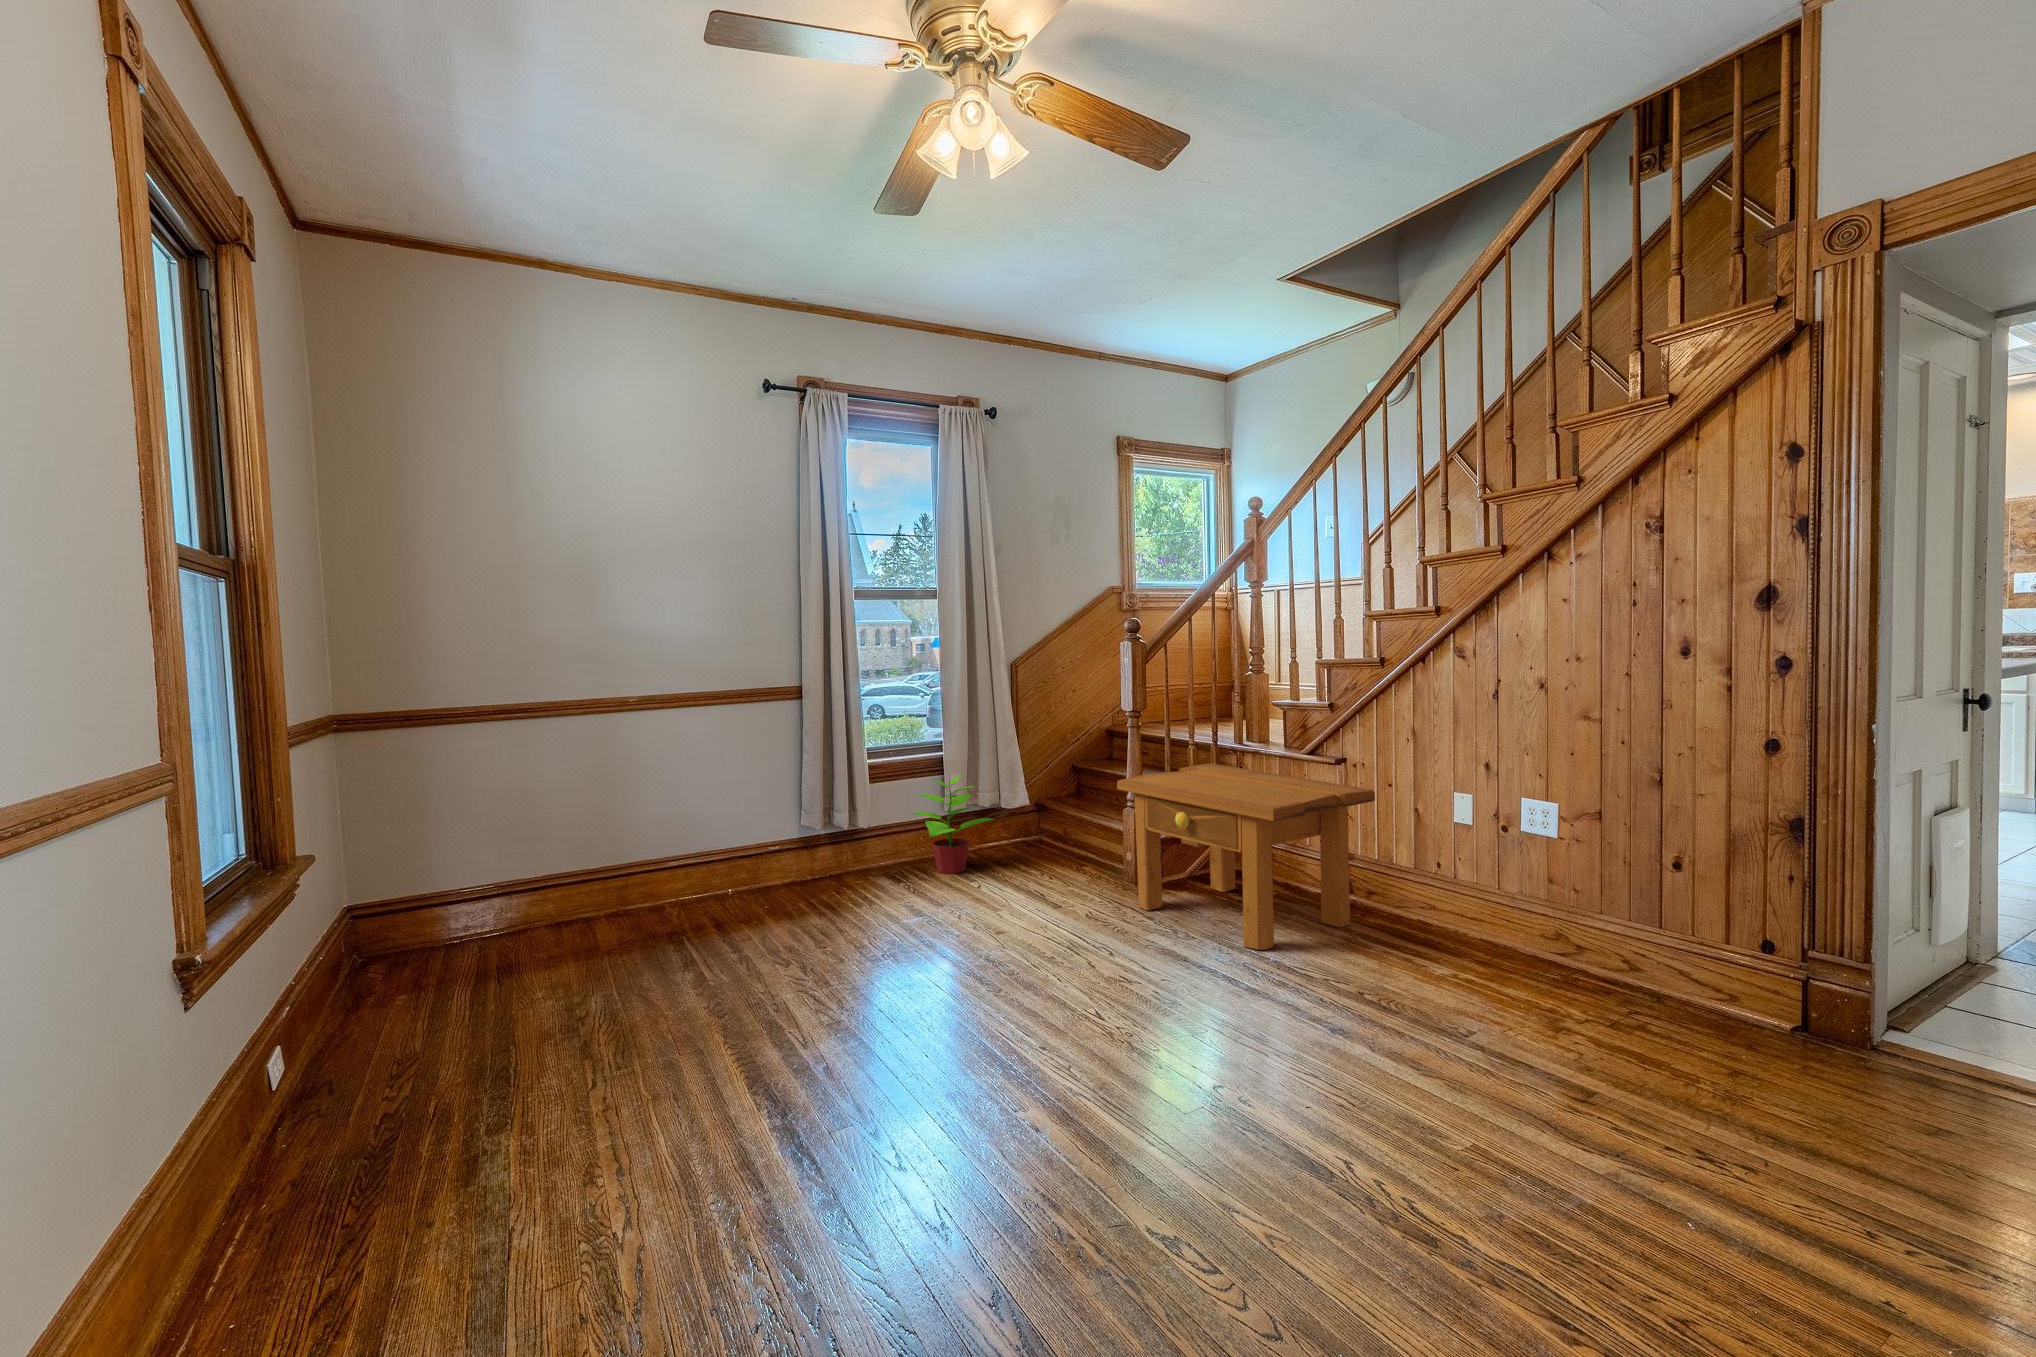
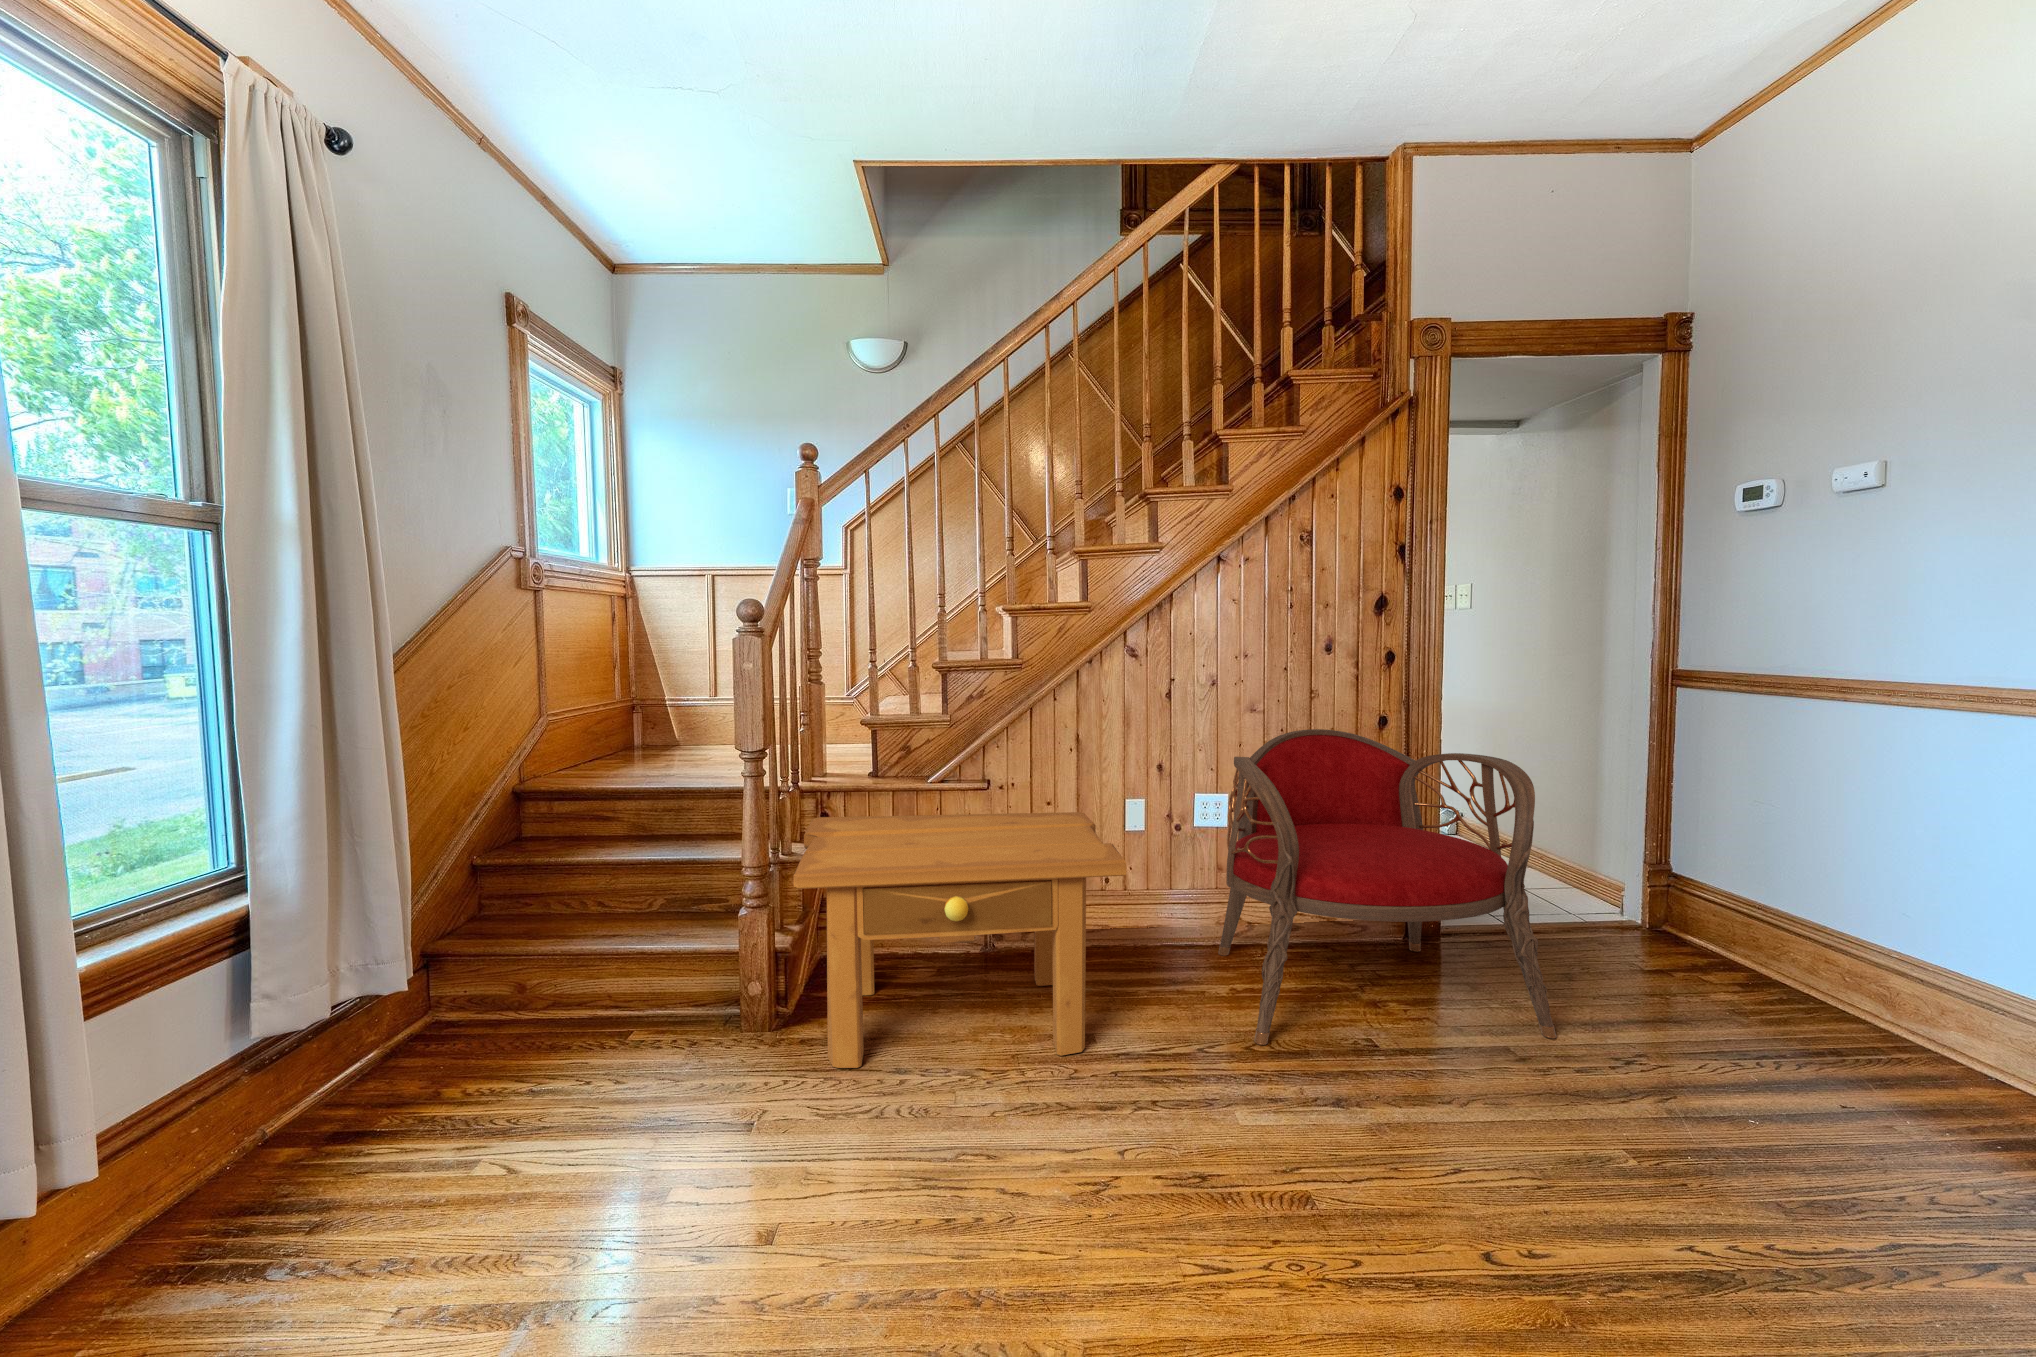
armchair: none [1375,743,1772,1117] -> present [1218,729,1557,1045]
potted plant: present [911,775,994,874] -> none [190,950,426,1205]

